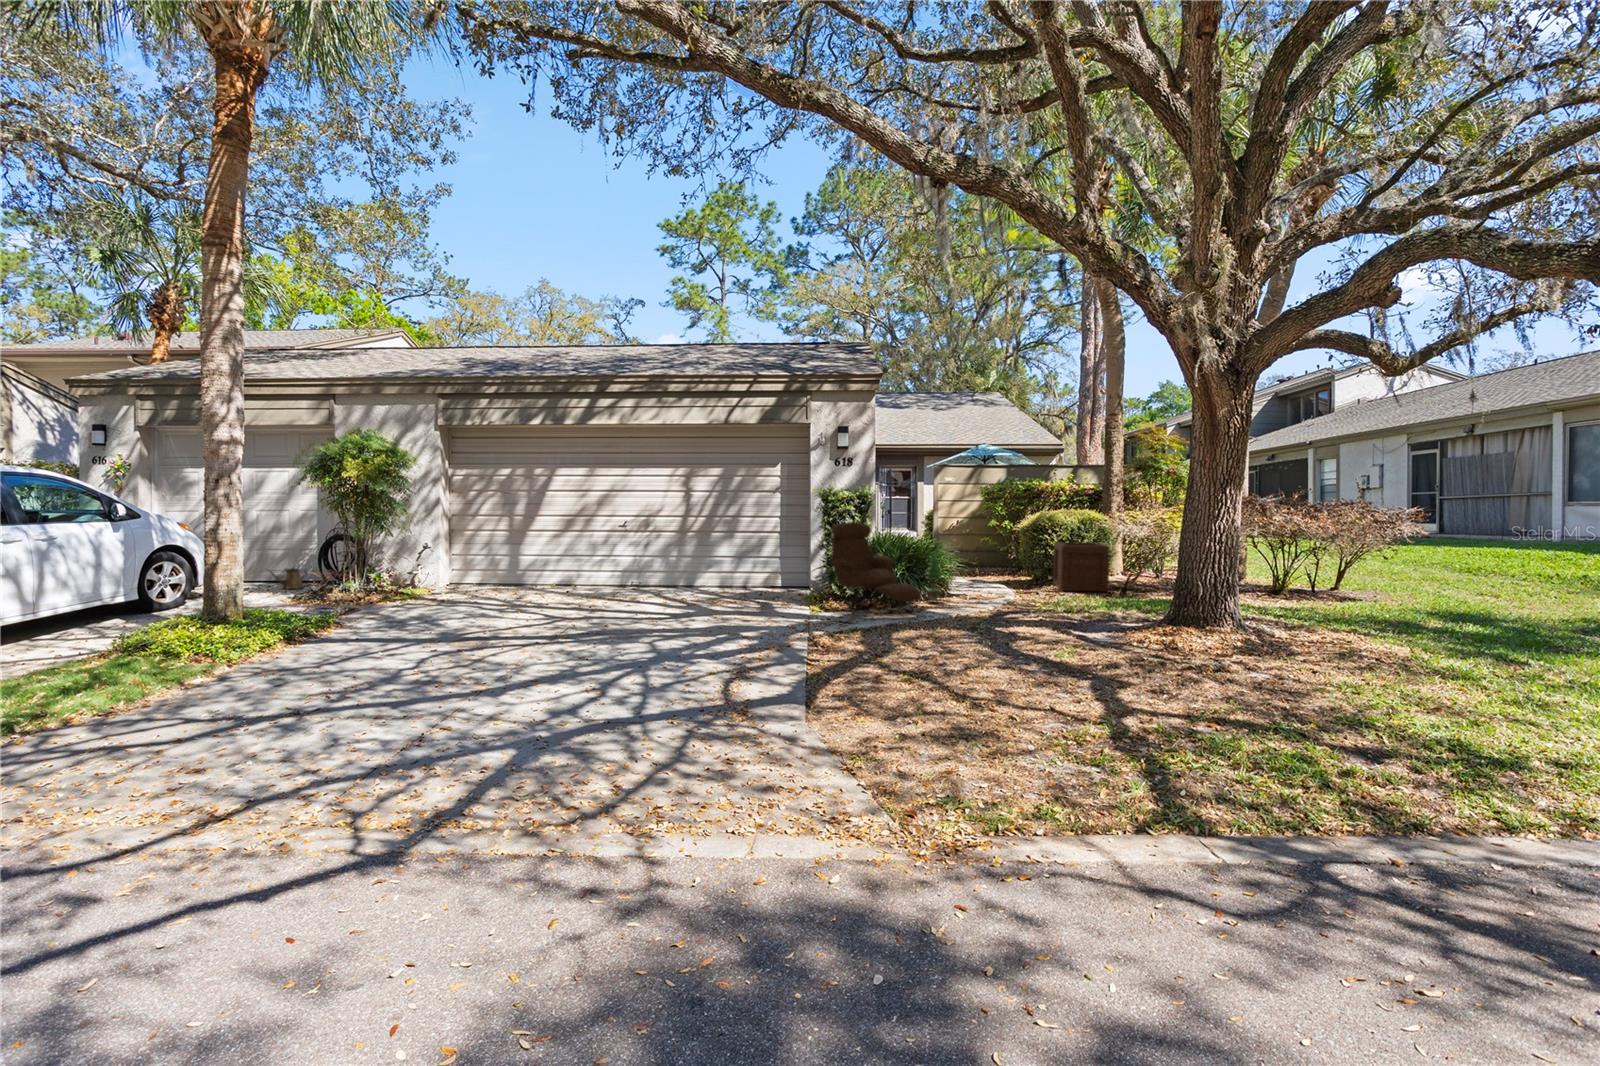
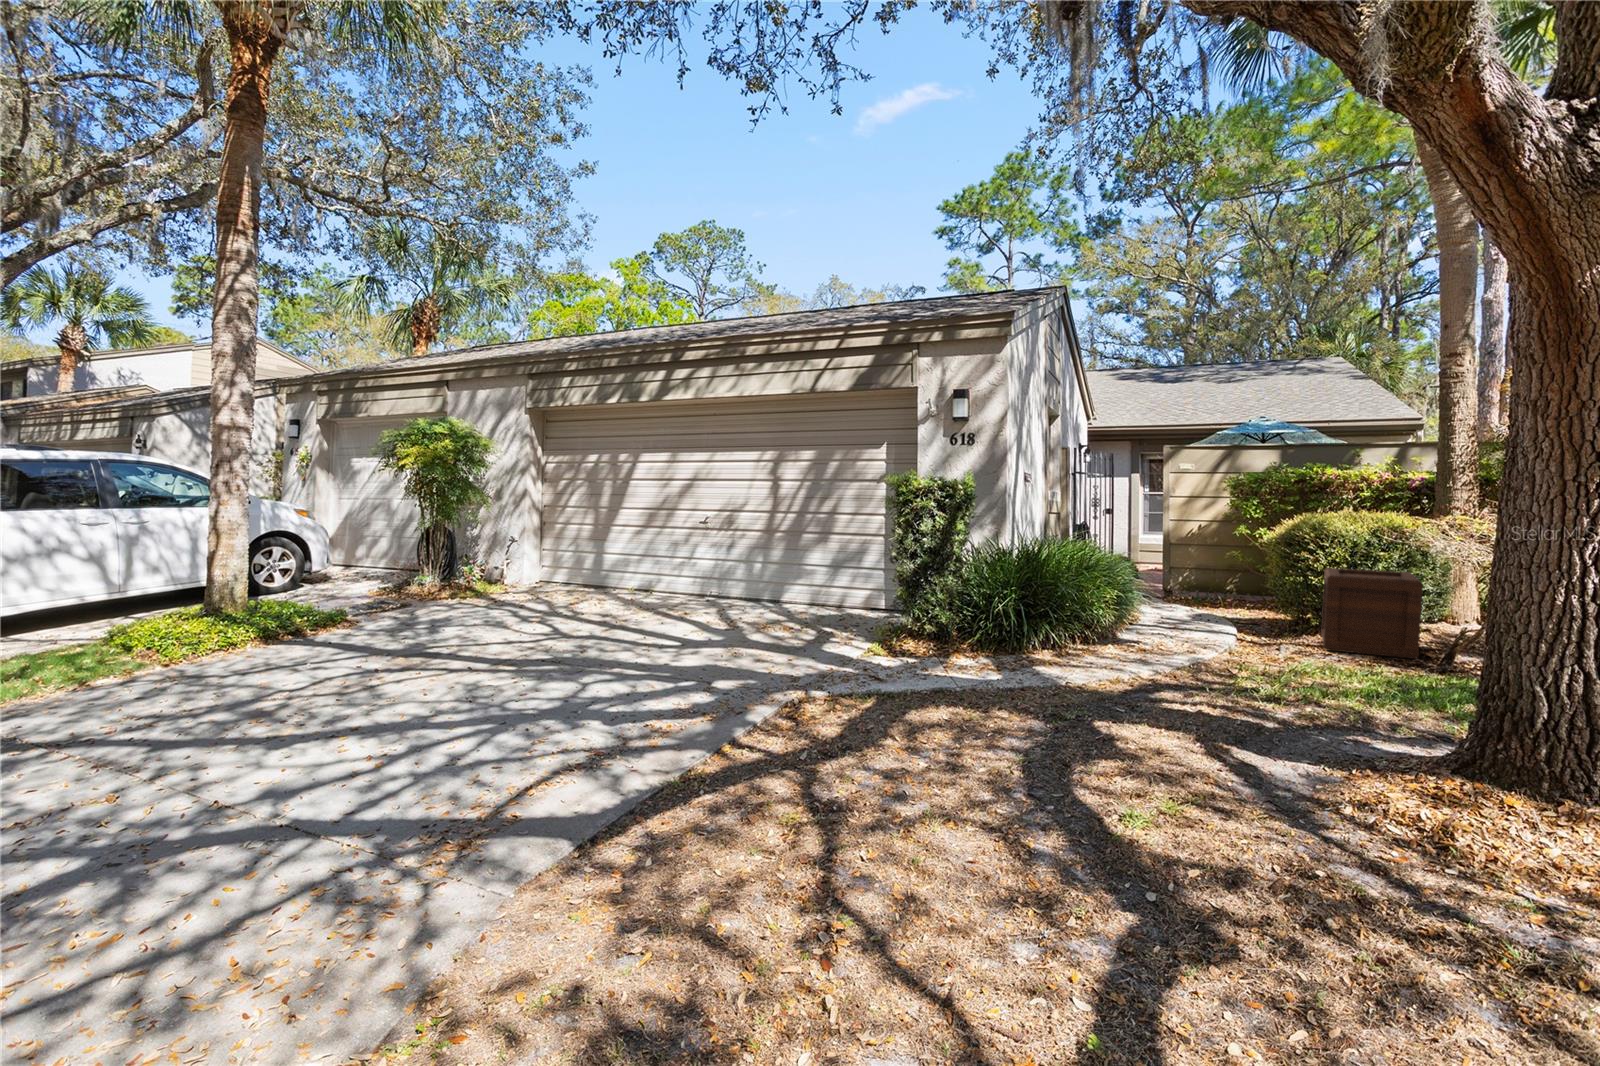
lounge chair: present [831,522,921,613] -> none [907,527,1028,673]
potted tree: present [927,554,940,601] -> none [1058,578,1086,653]
watering can: present [266,568,303,589] -> none [378,558,422,580]

